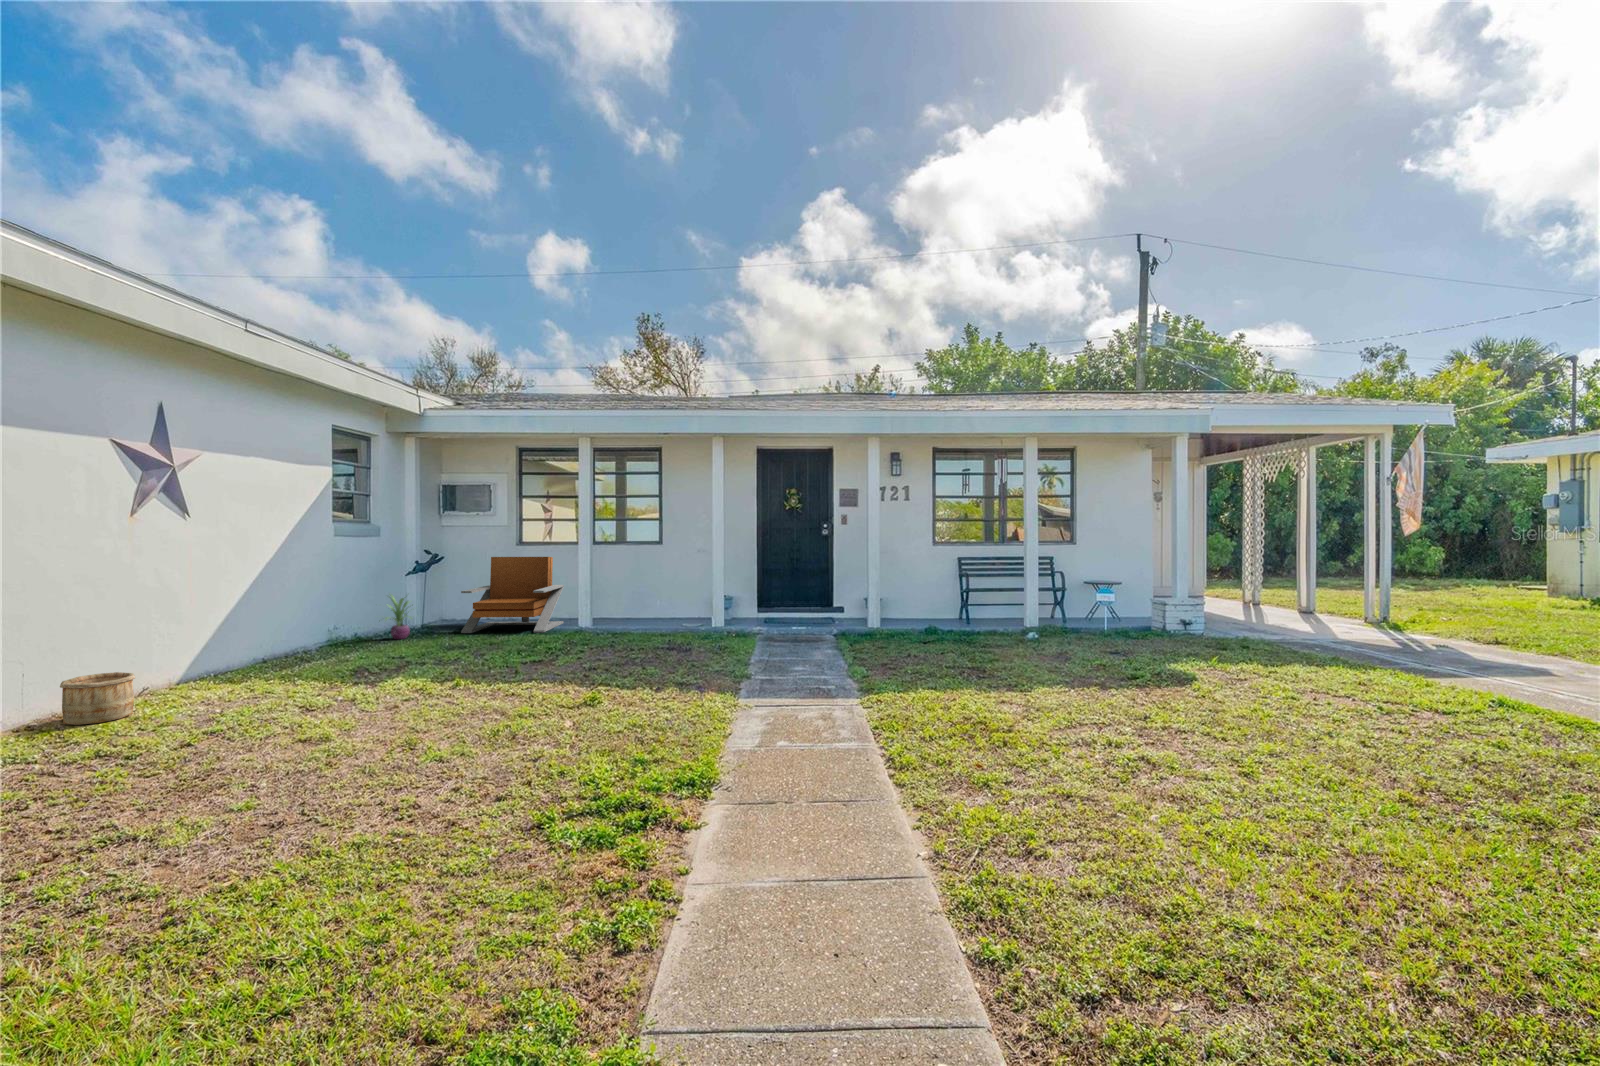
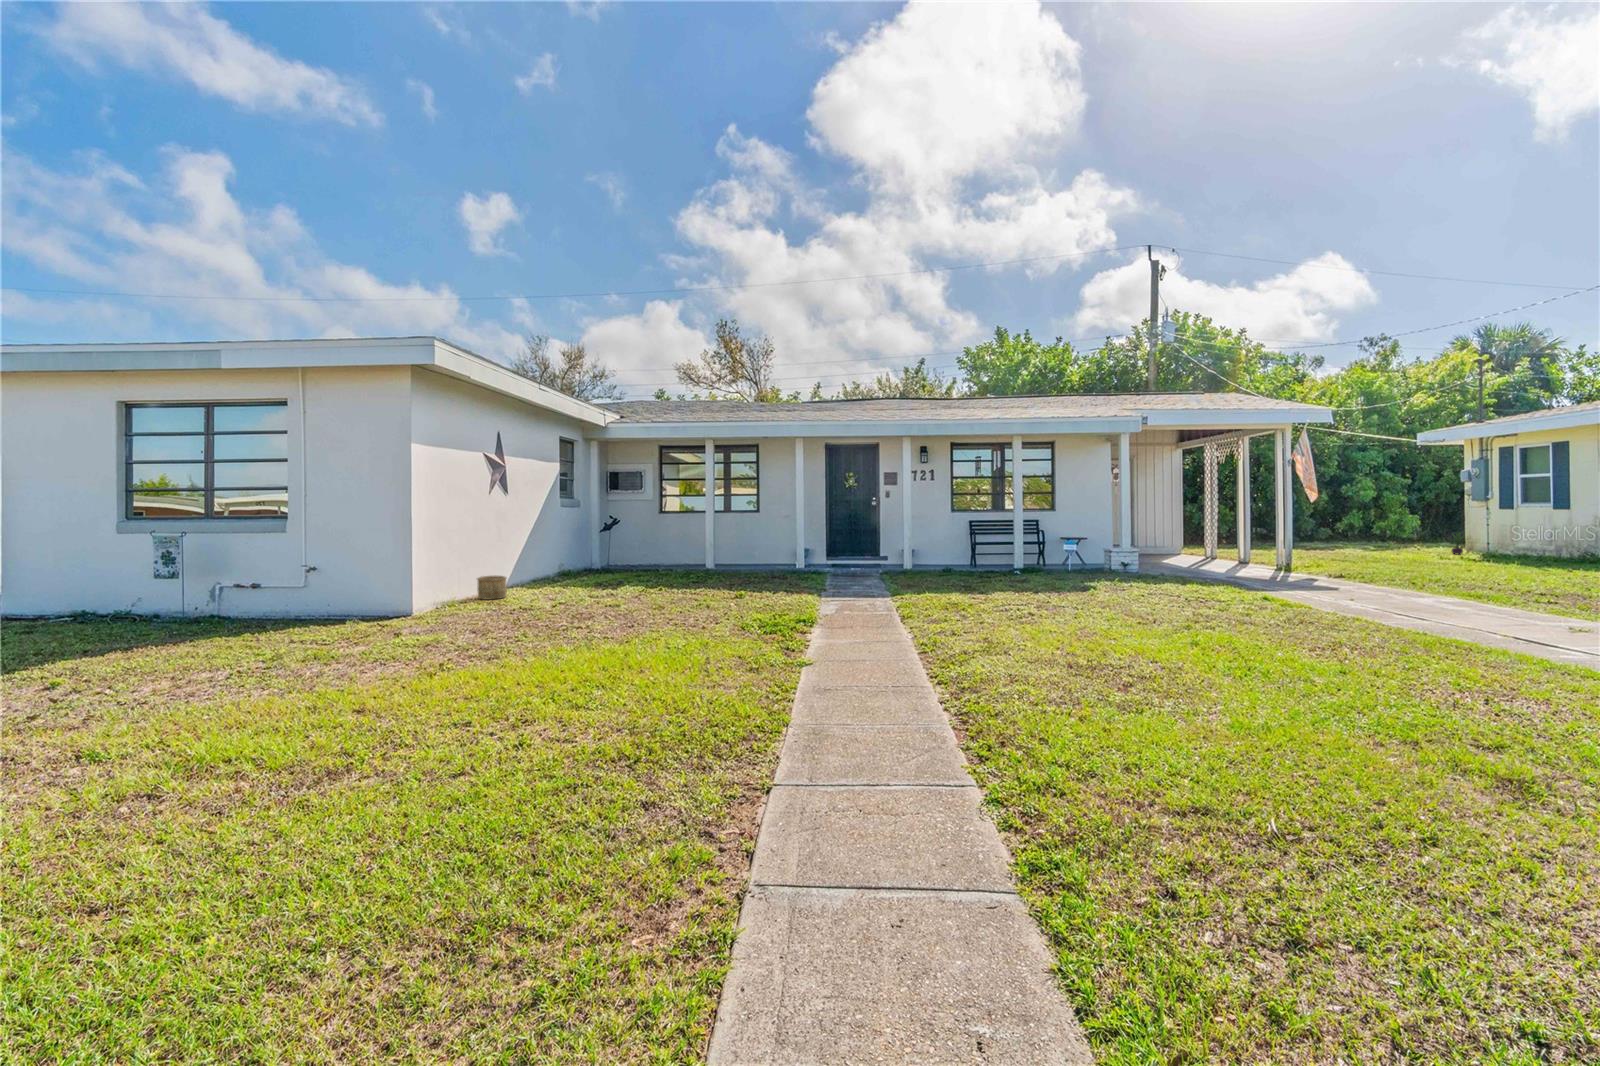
lounge chair: present [461,557,564,633] -> none [632,520,694,570]
decorative plant: present [385,595,411,639] -> present [1452,533,1463,554]

